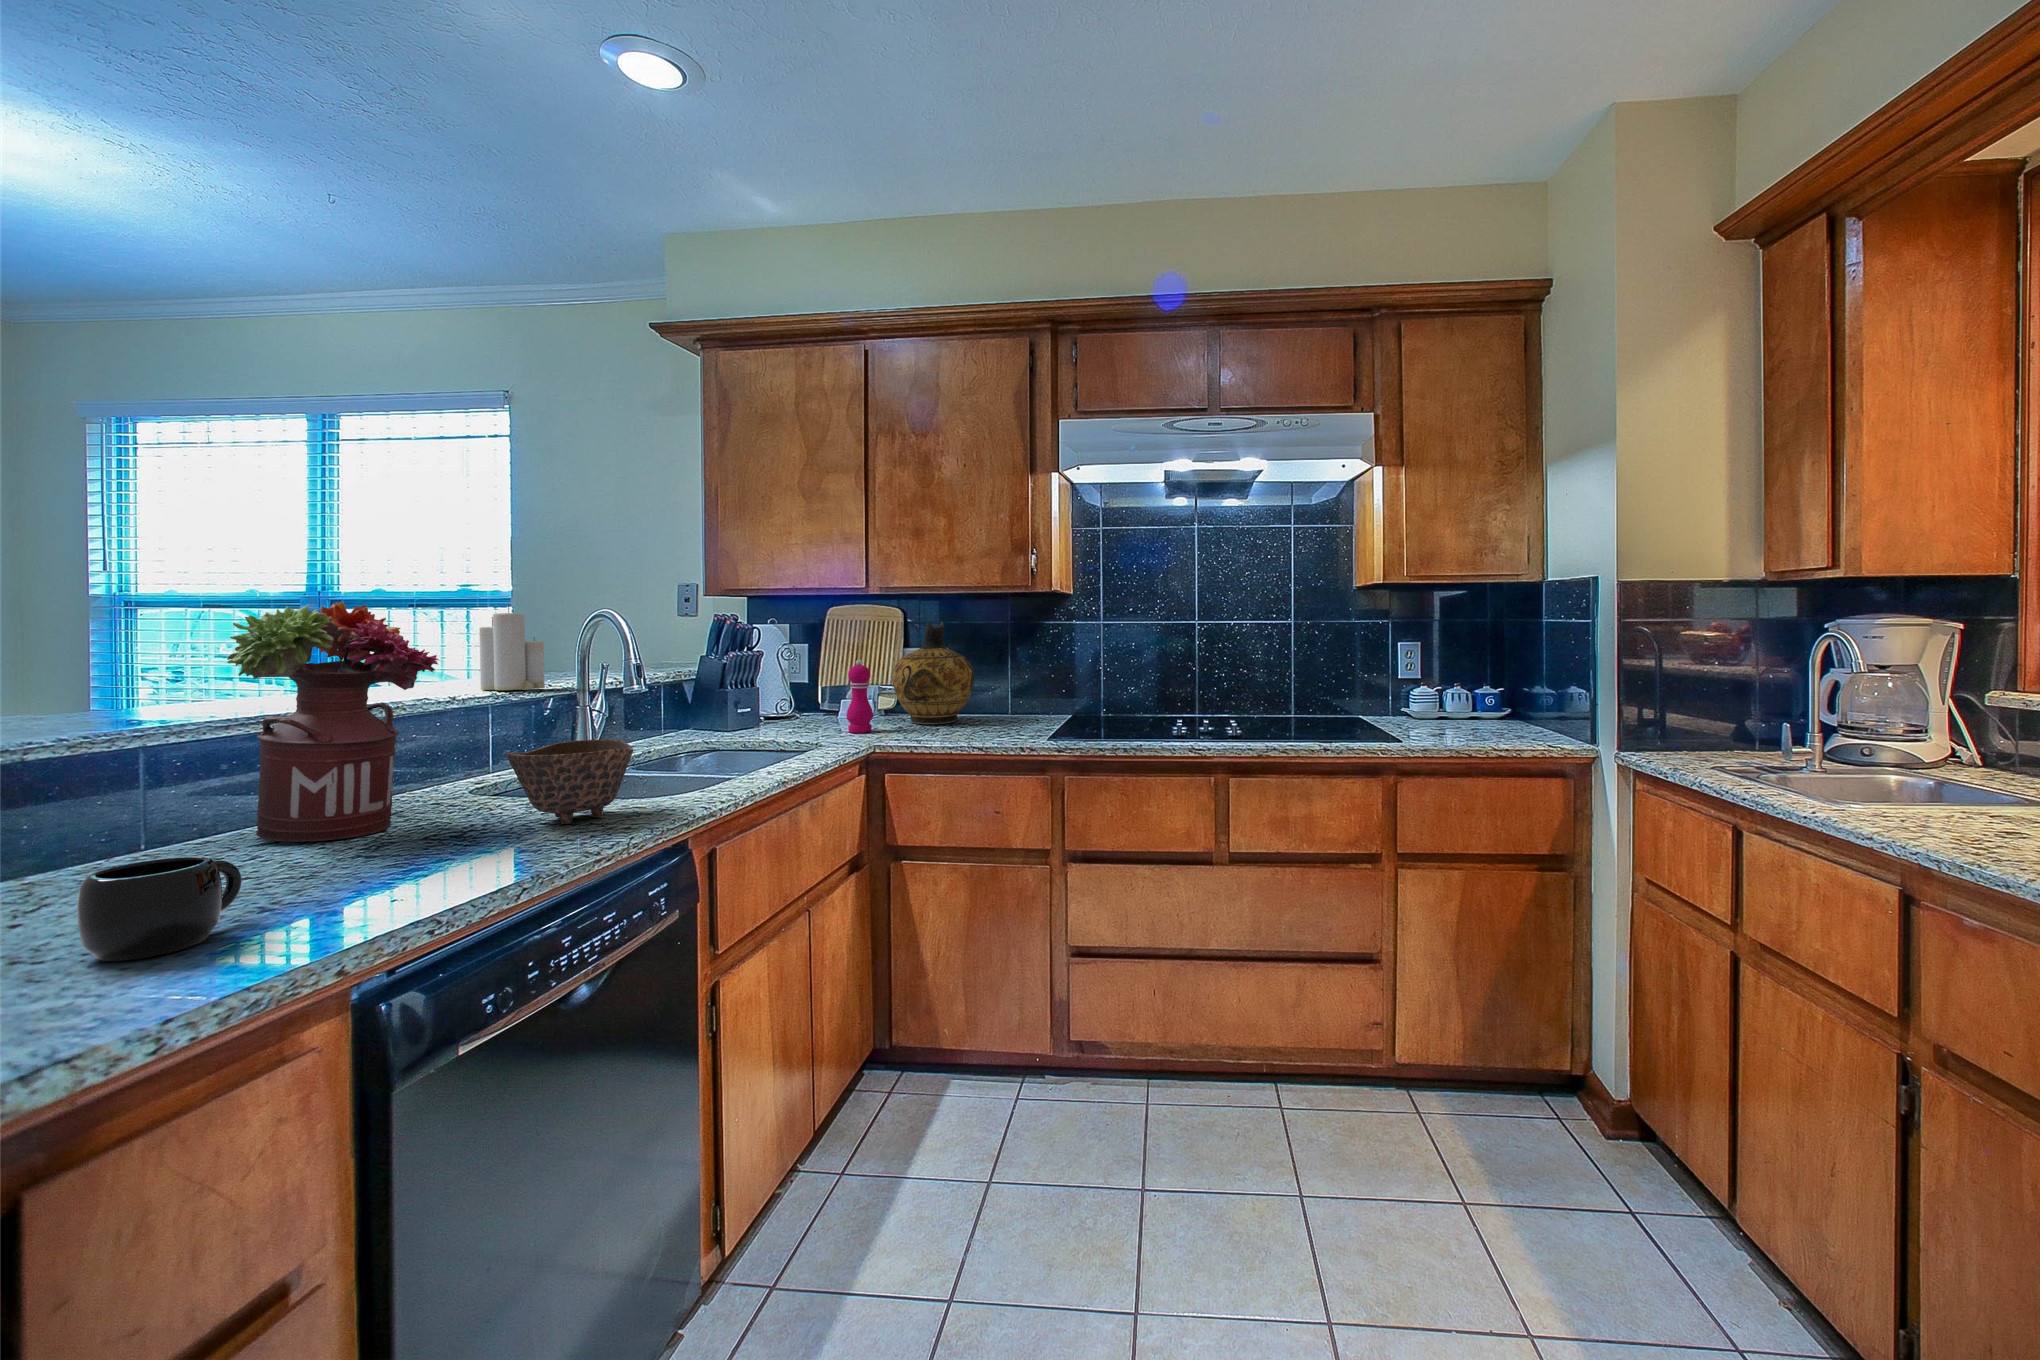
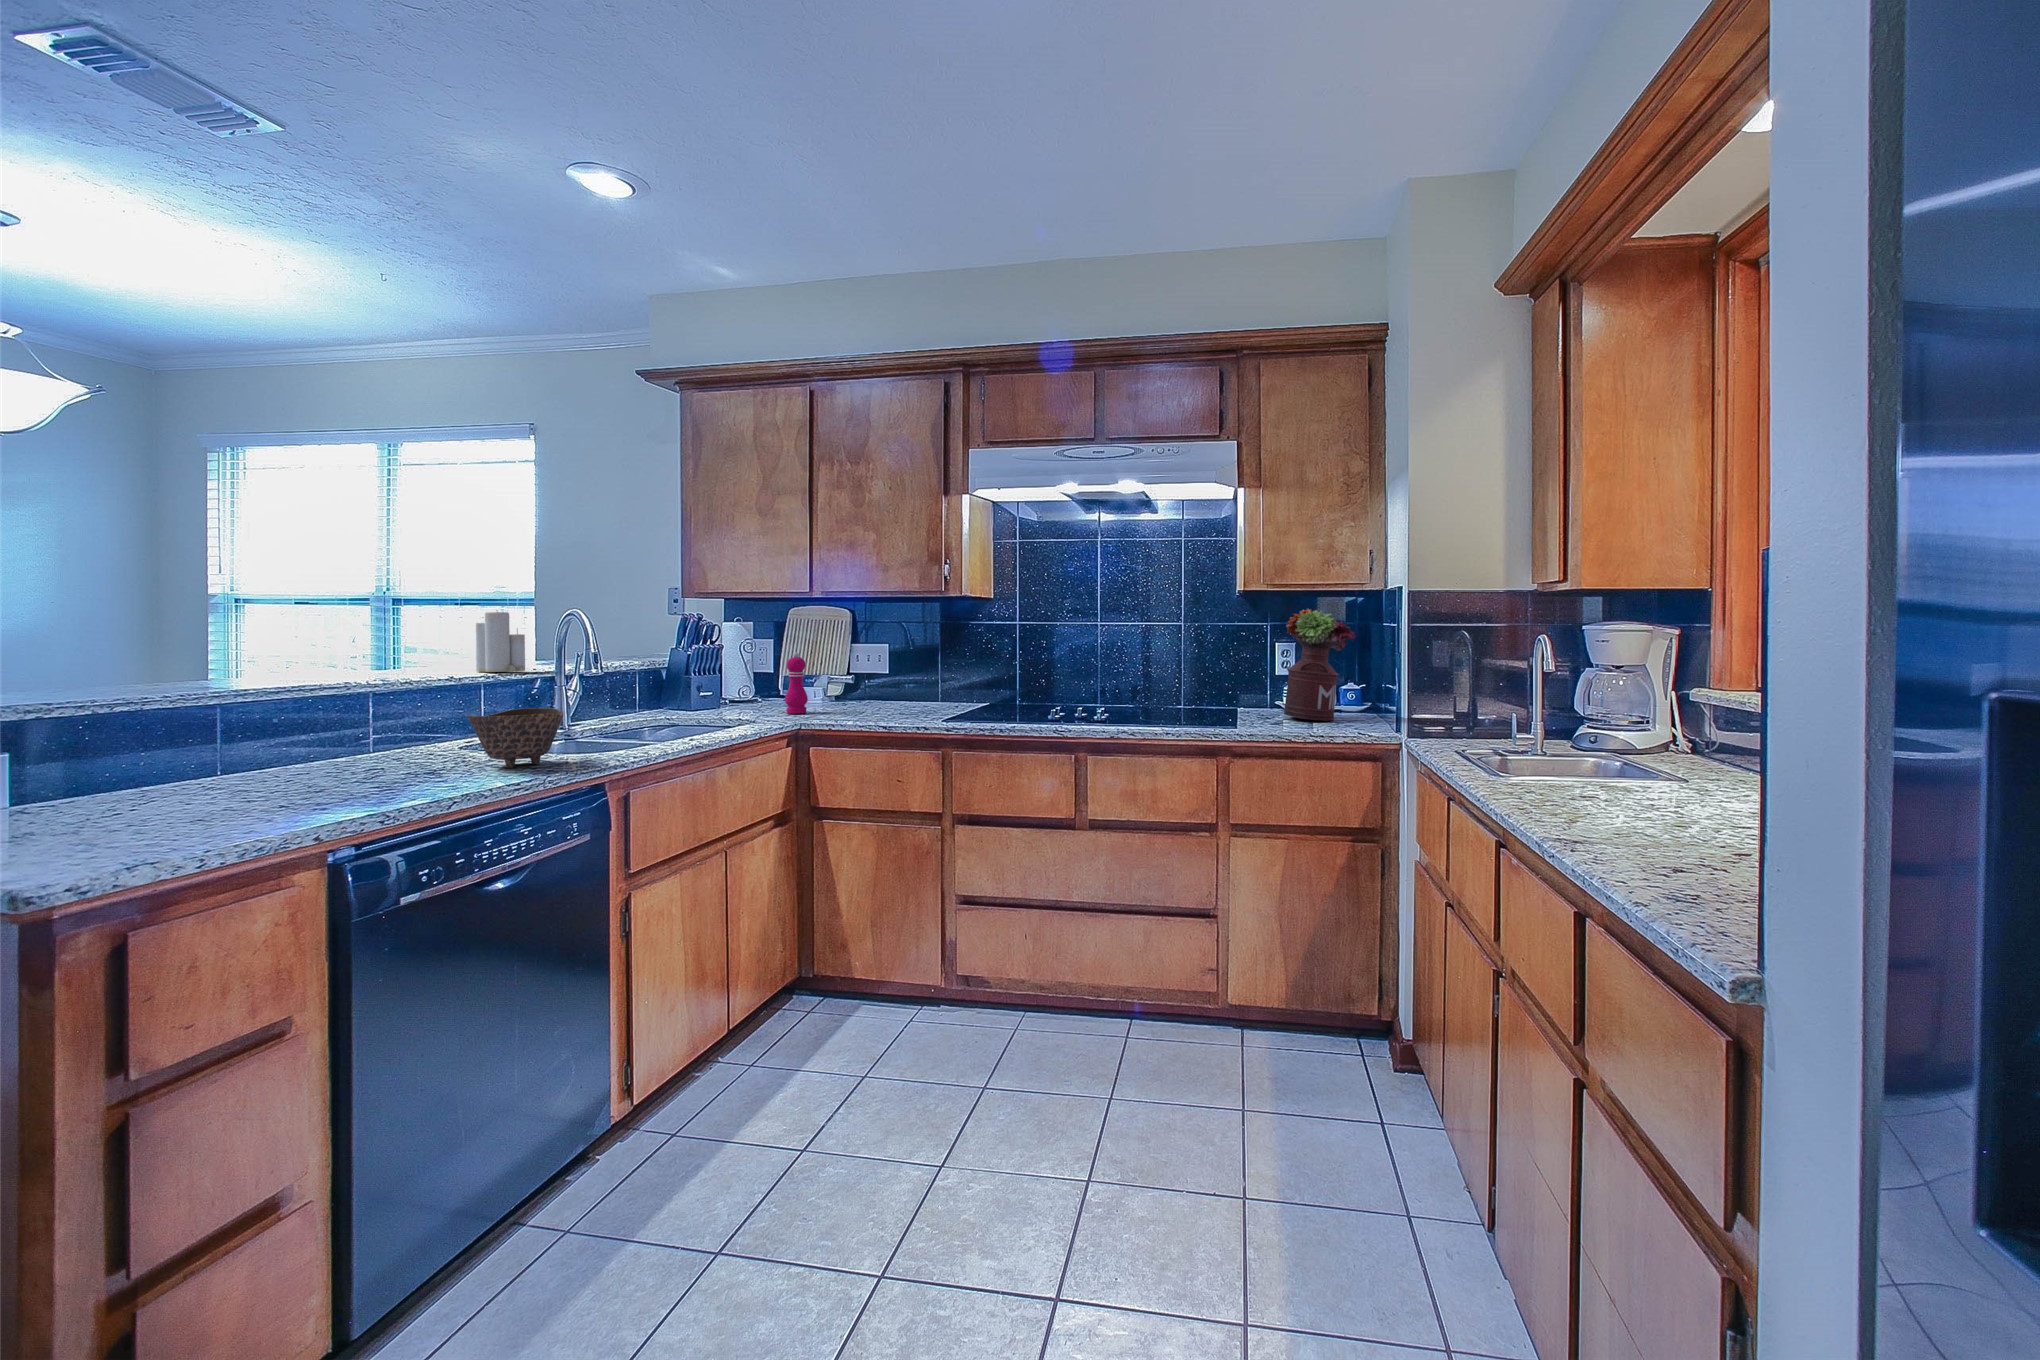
flower arrangement: present [227,602,438,842] -> present [1284,609,1355,721]
ceramic jug: present [892,622,975,724] -> none [830,621,901,708]
mug: present [77,856,242,961] -> none [170,767,270,826]

